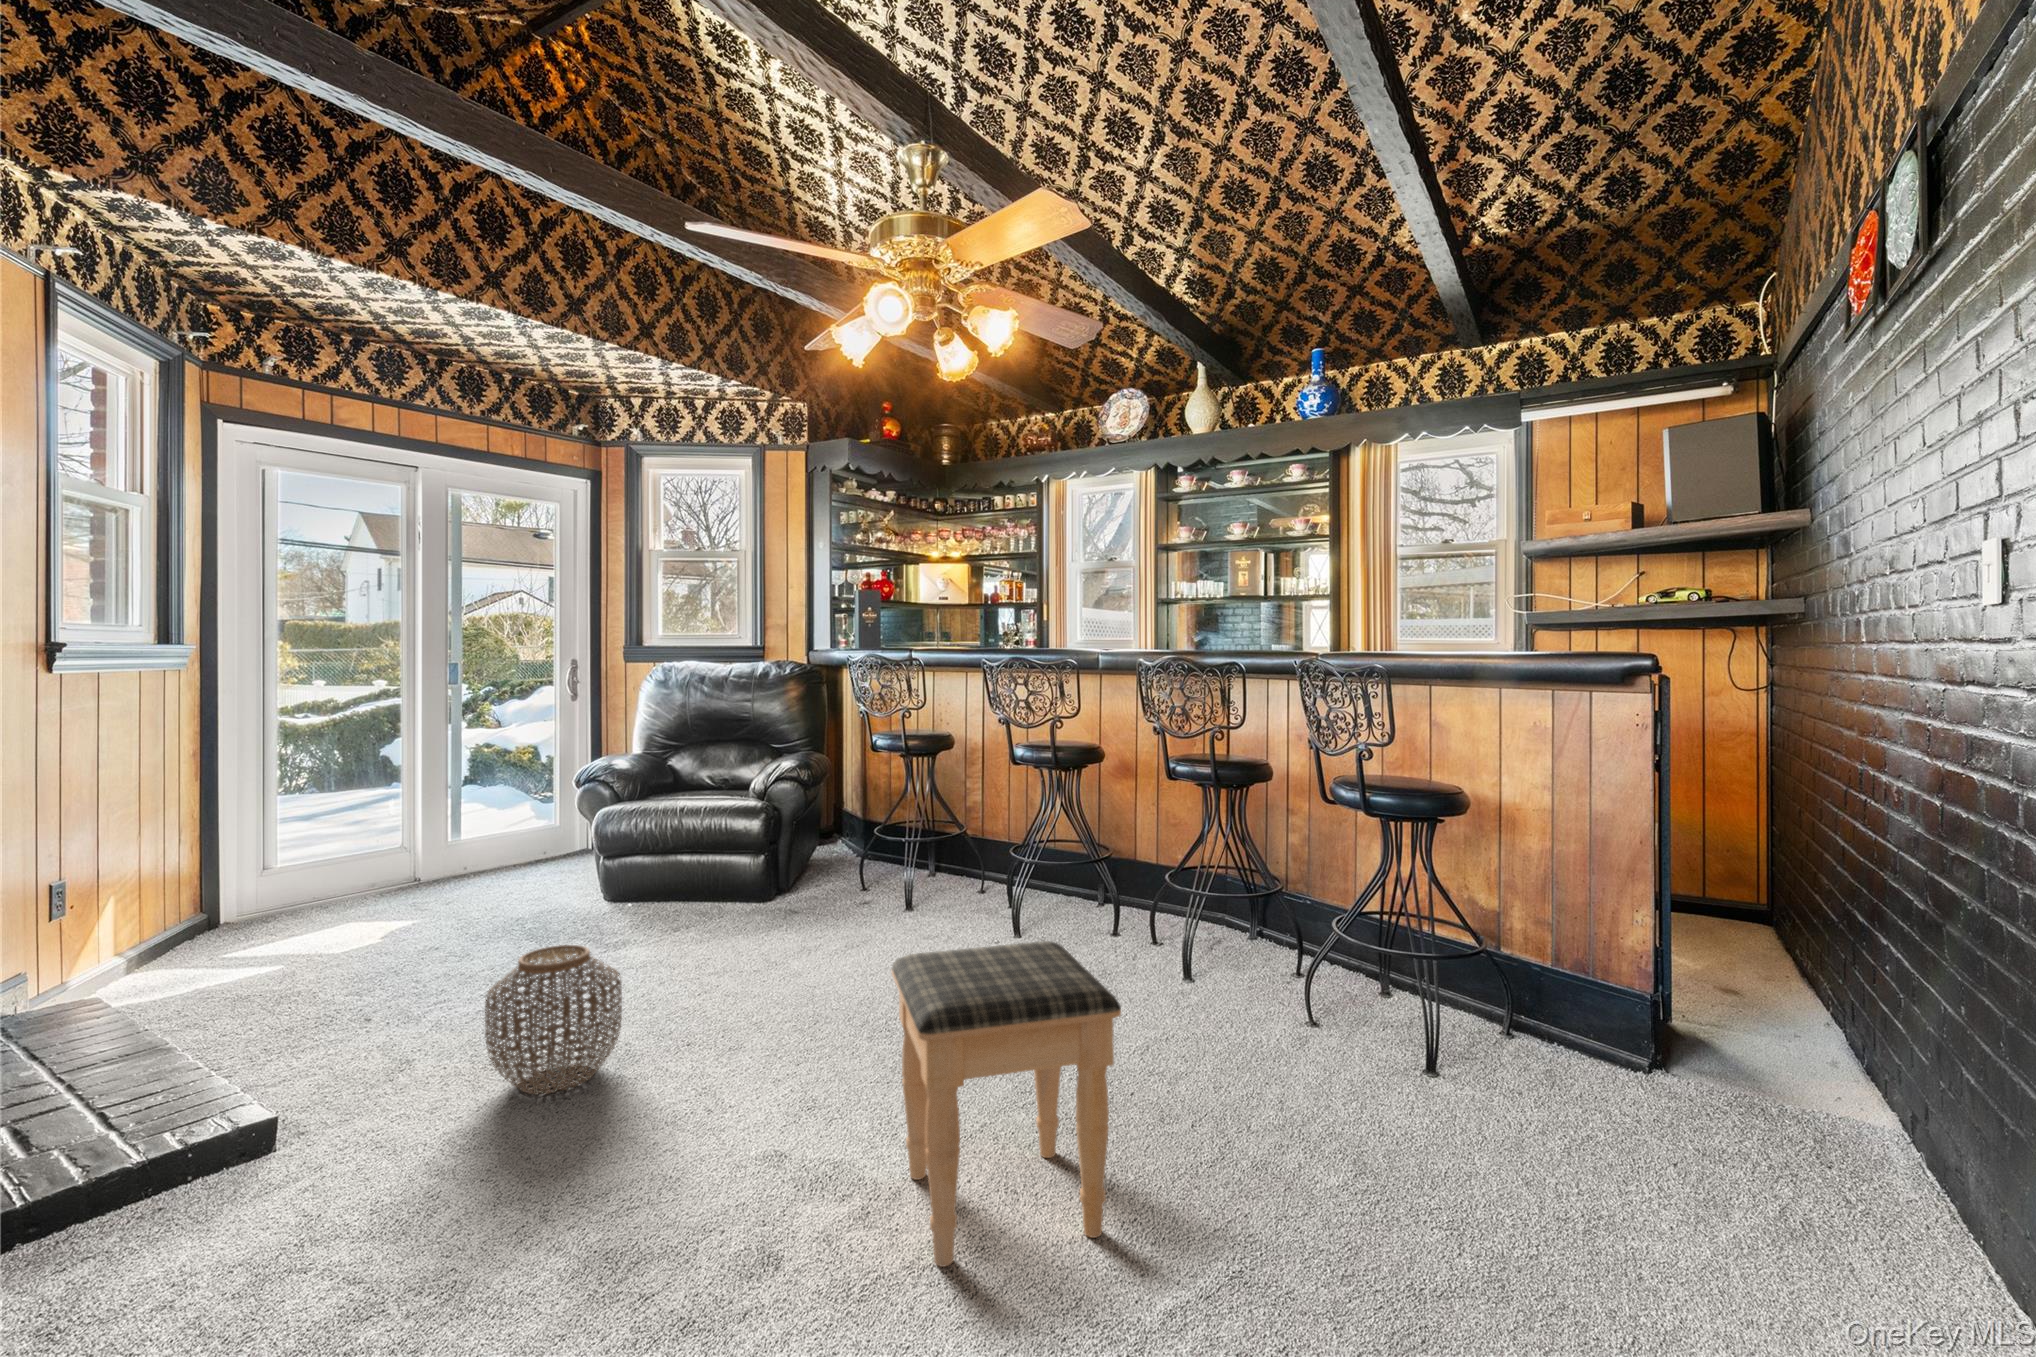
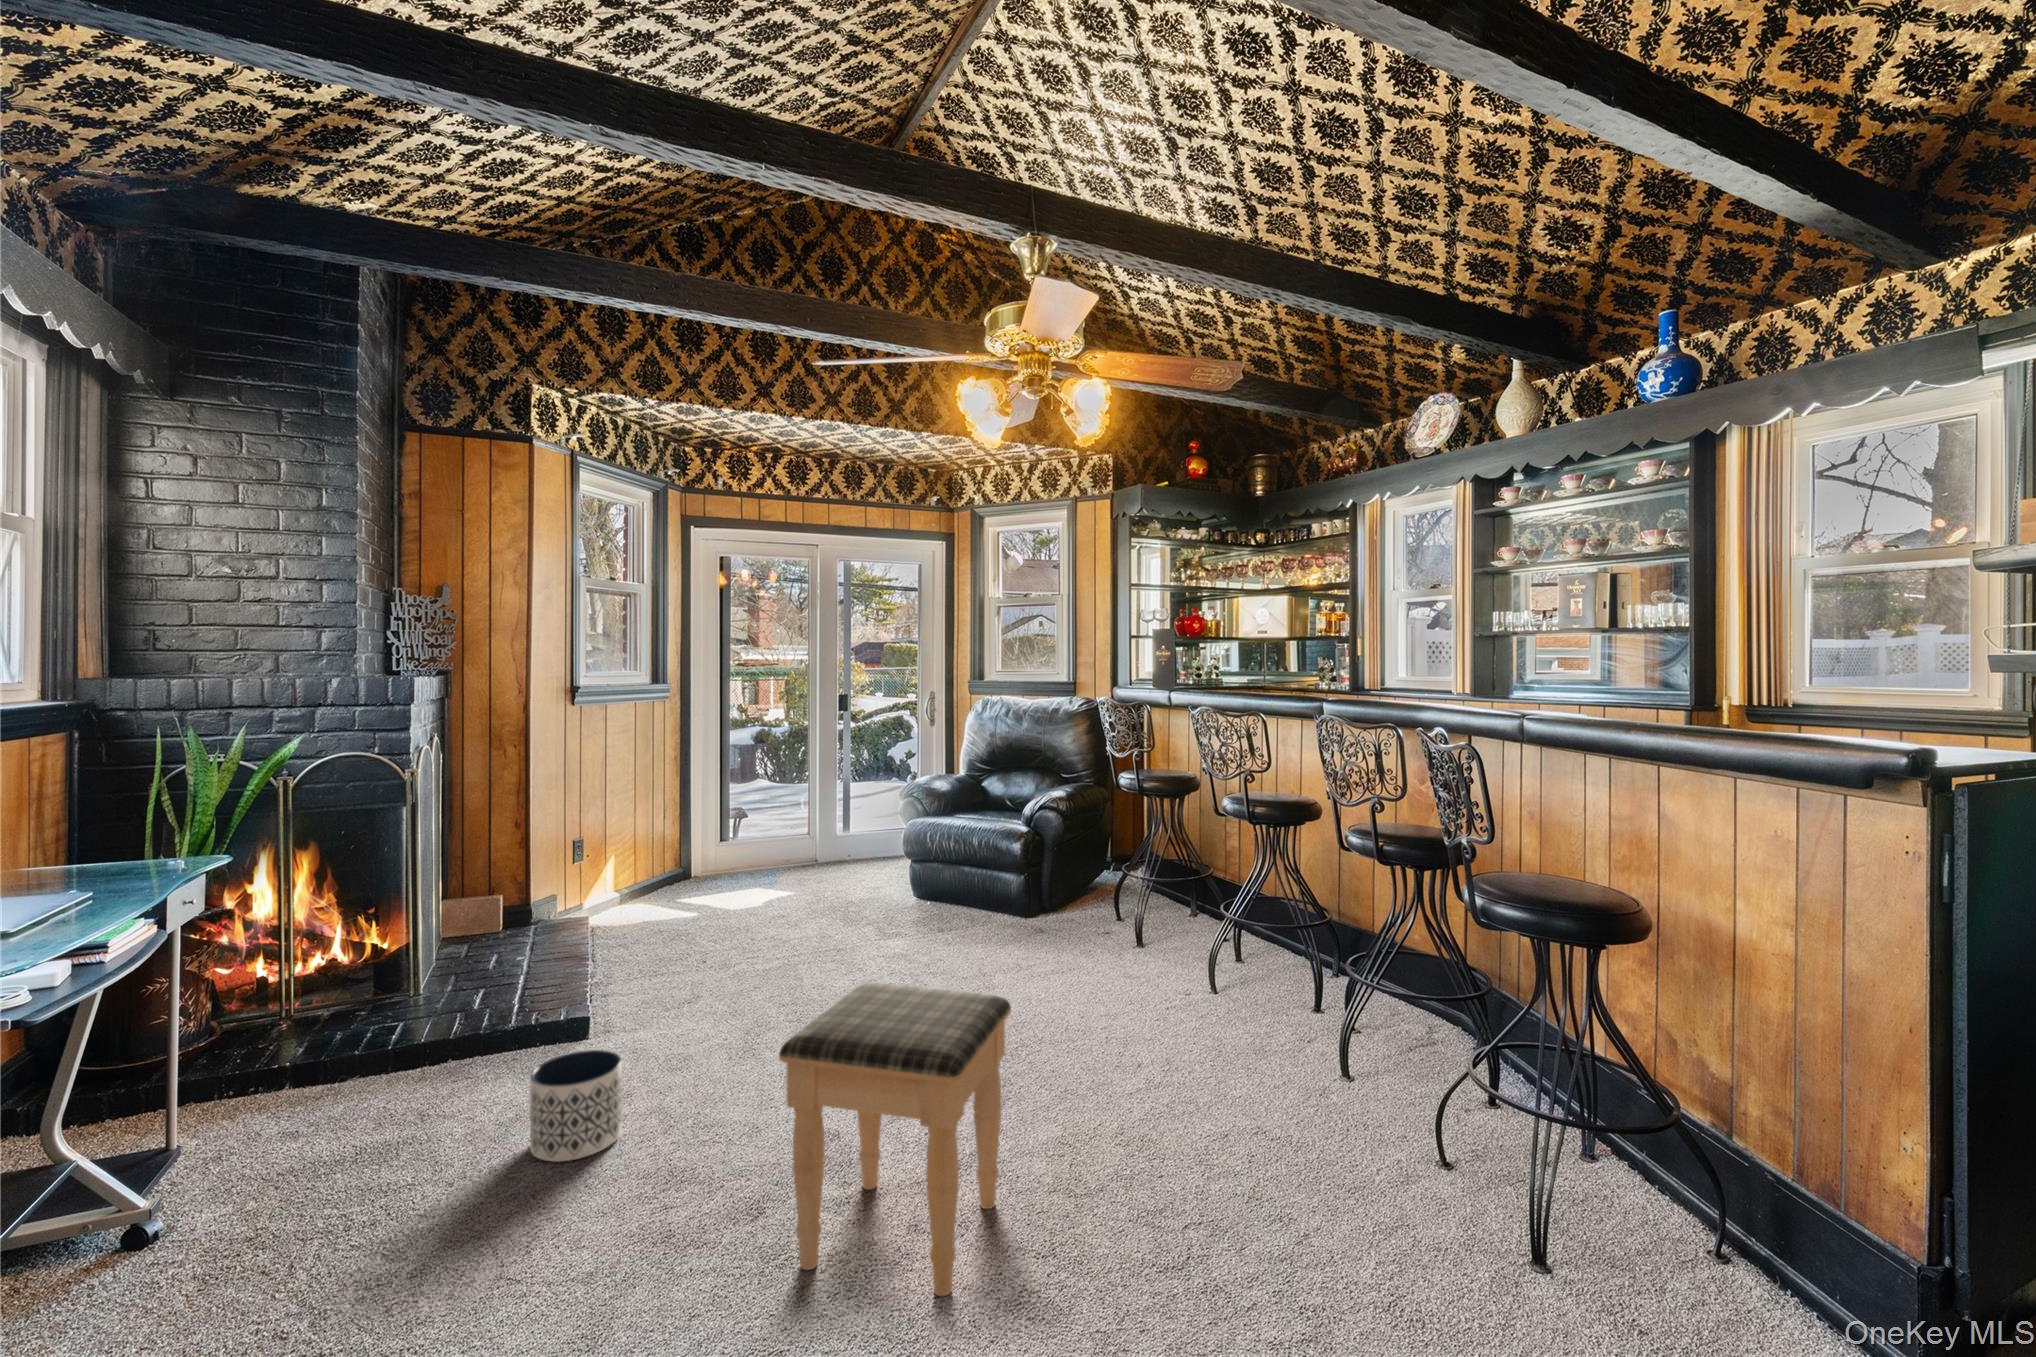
woven basket: present [485,945,622,1094] -> none [682,926,782,1040]
planter: none [417,1121,549,1285] -> present [530,1050,622,1162]

